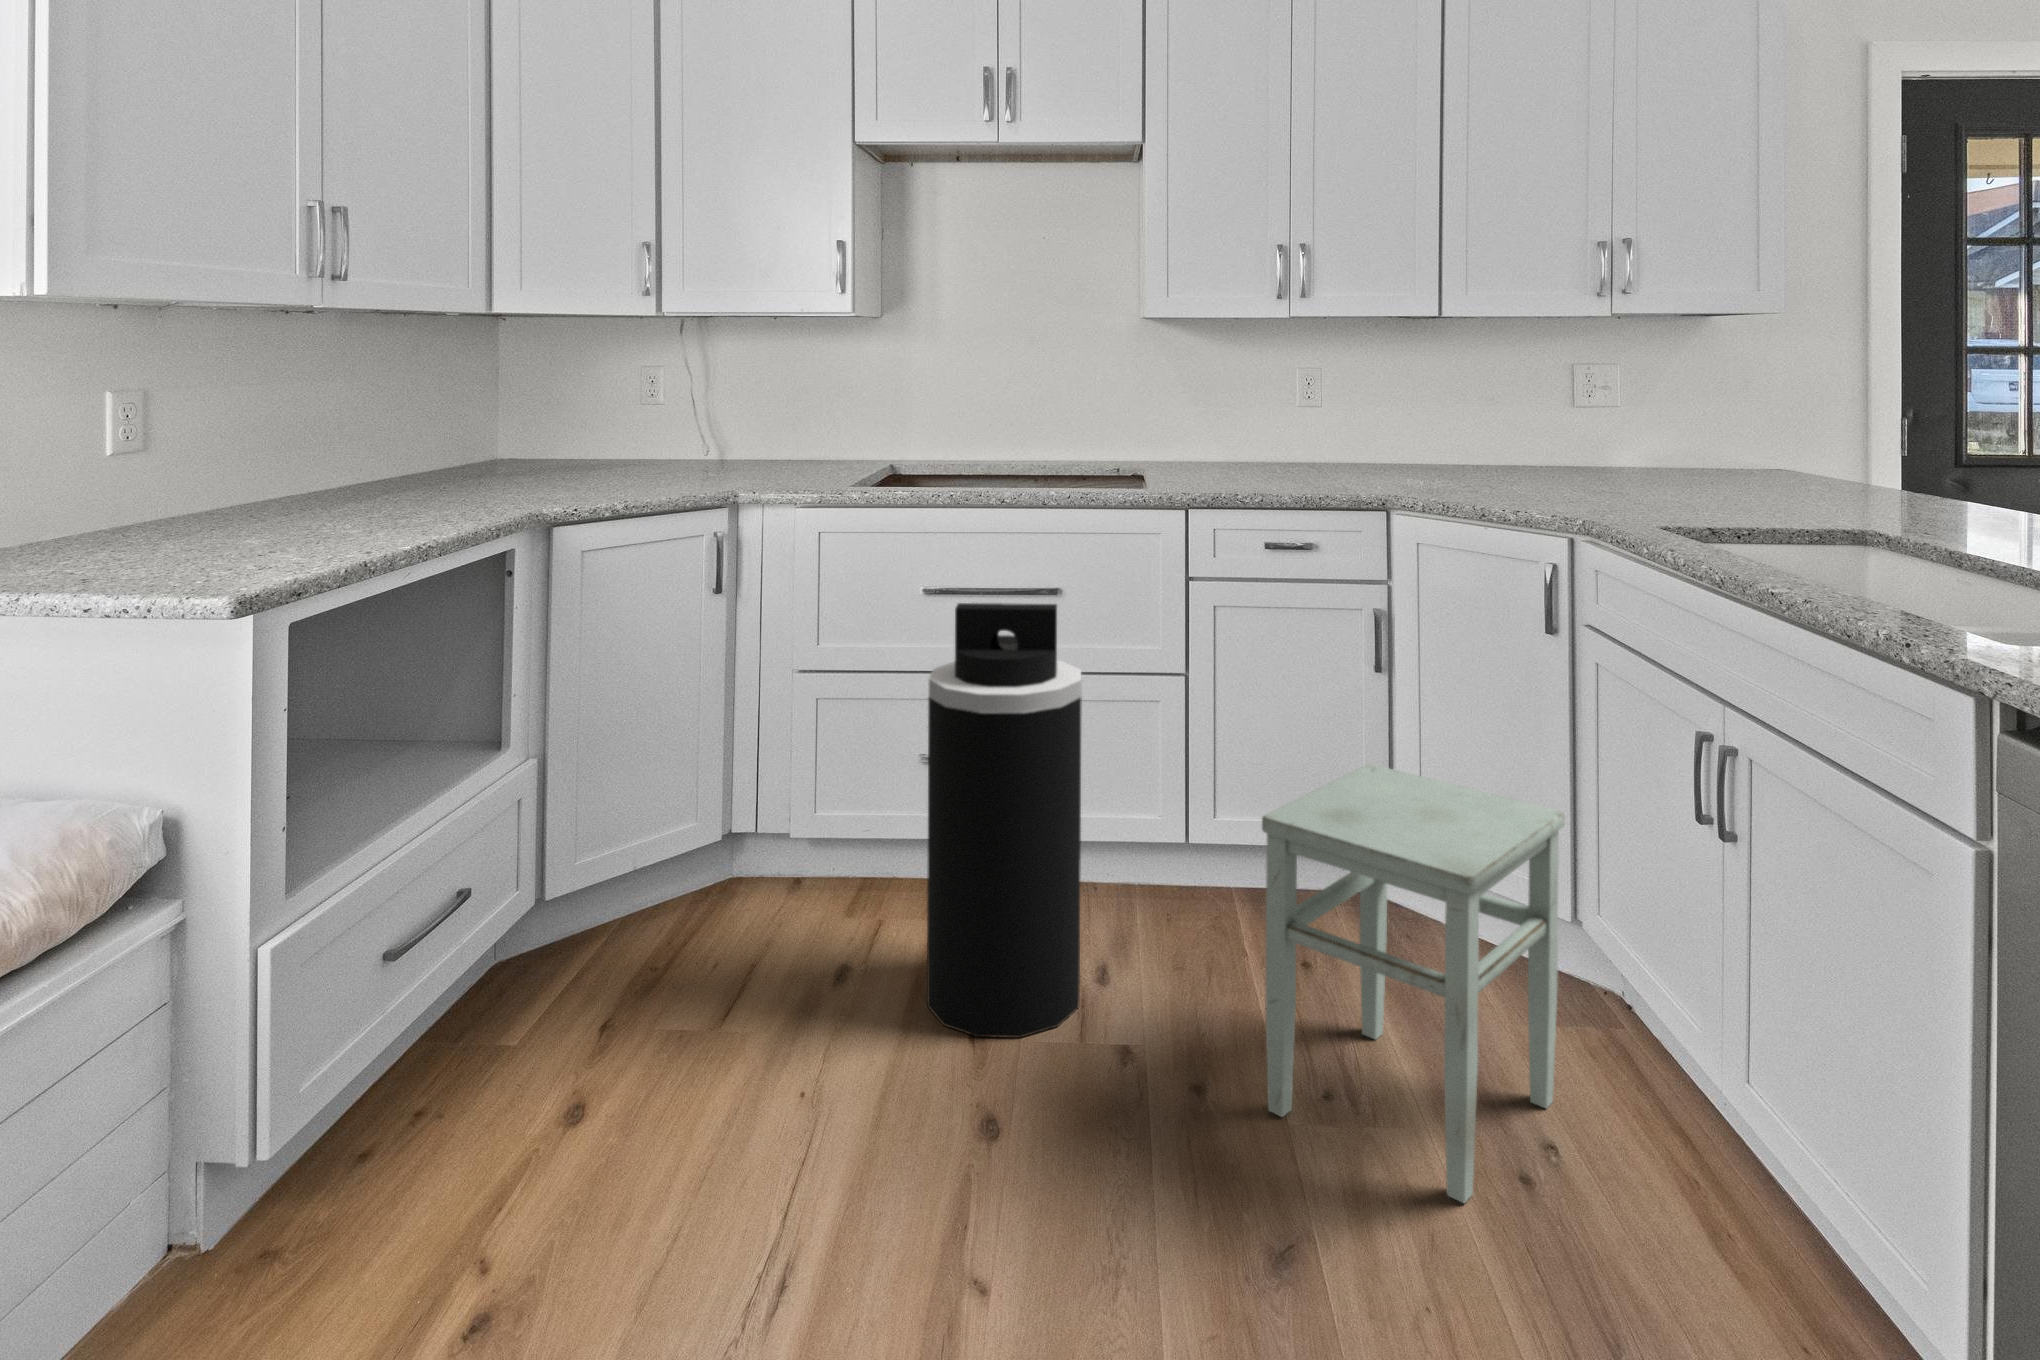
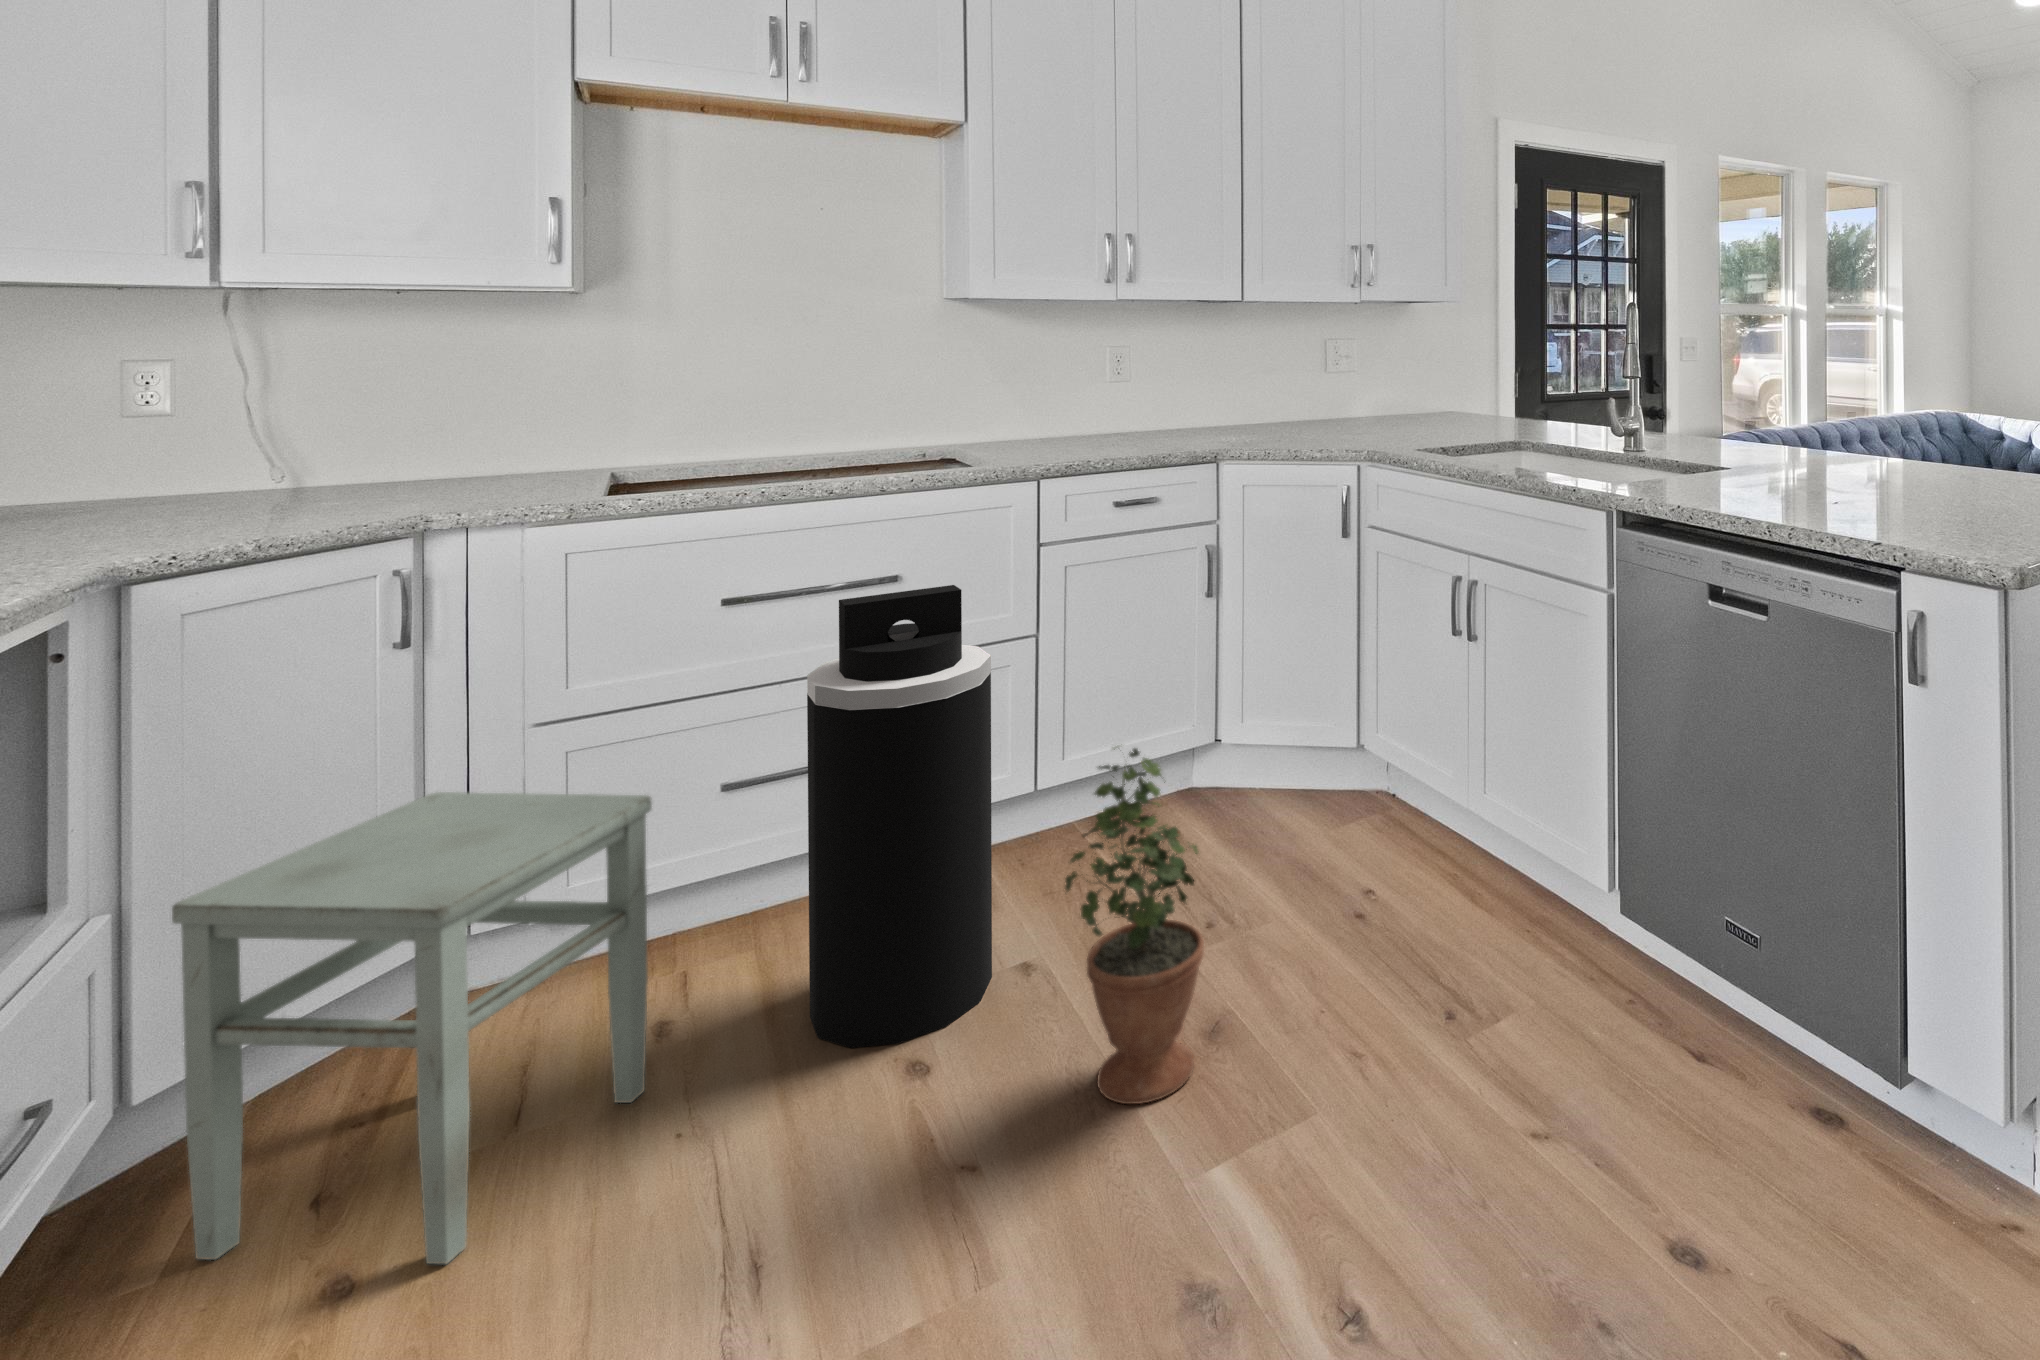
stool: present [1262,764,1565,1203] -> present [172,792,652,1264]
potted plant: none [1066,796,1216,1195] -> present [1065,748,1204,1104]

